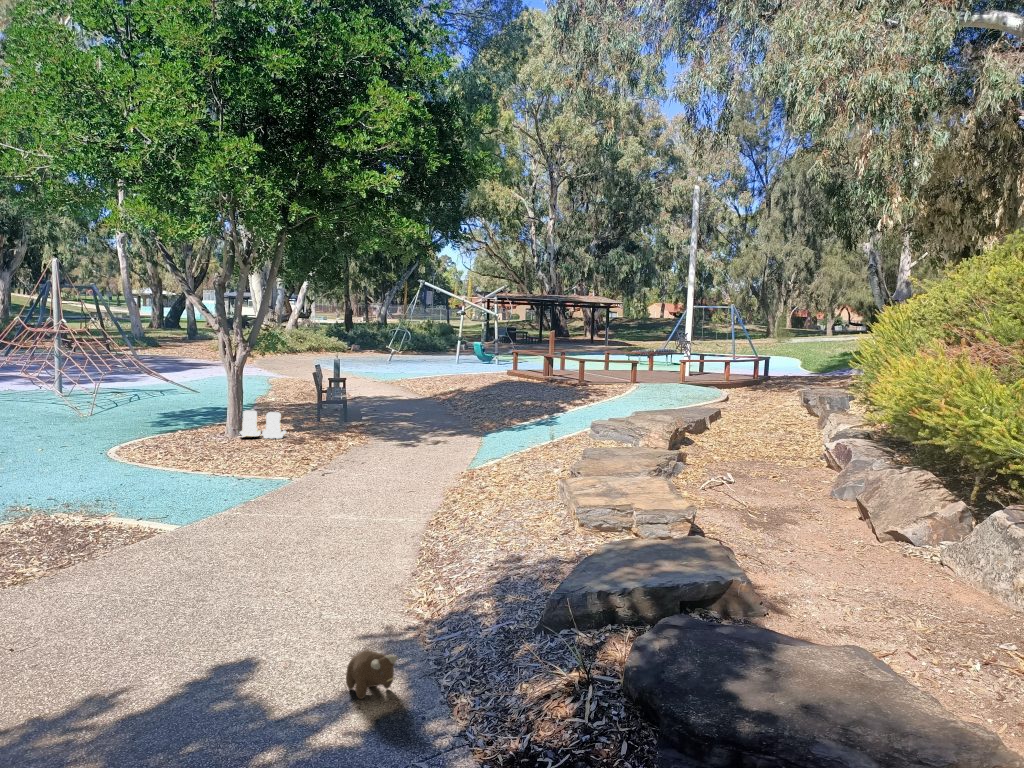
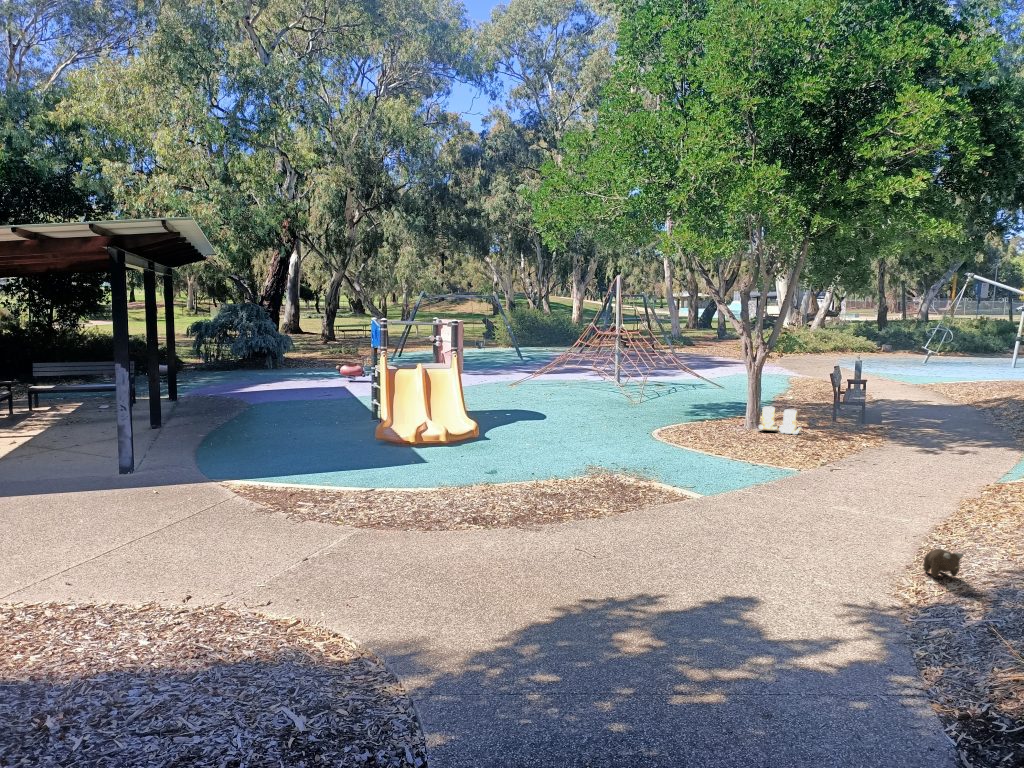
plush toy: present [346,650,398,699] -> present [923,548,963,578]

